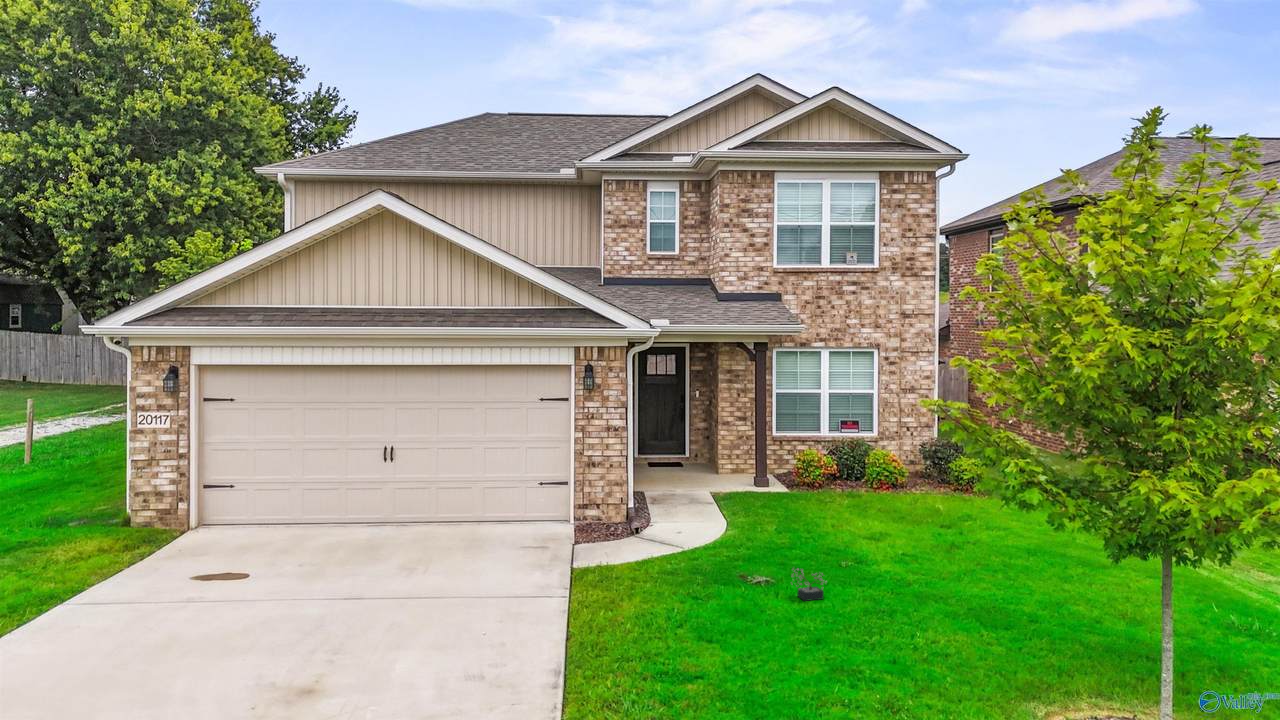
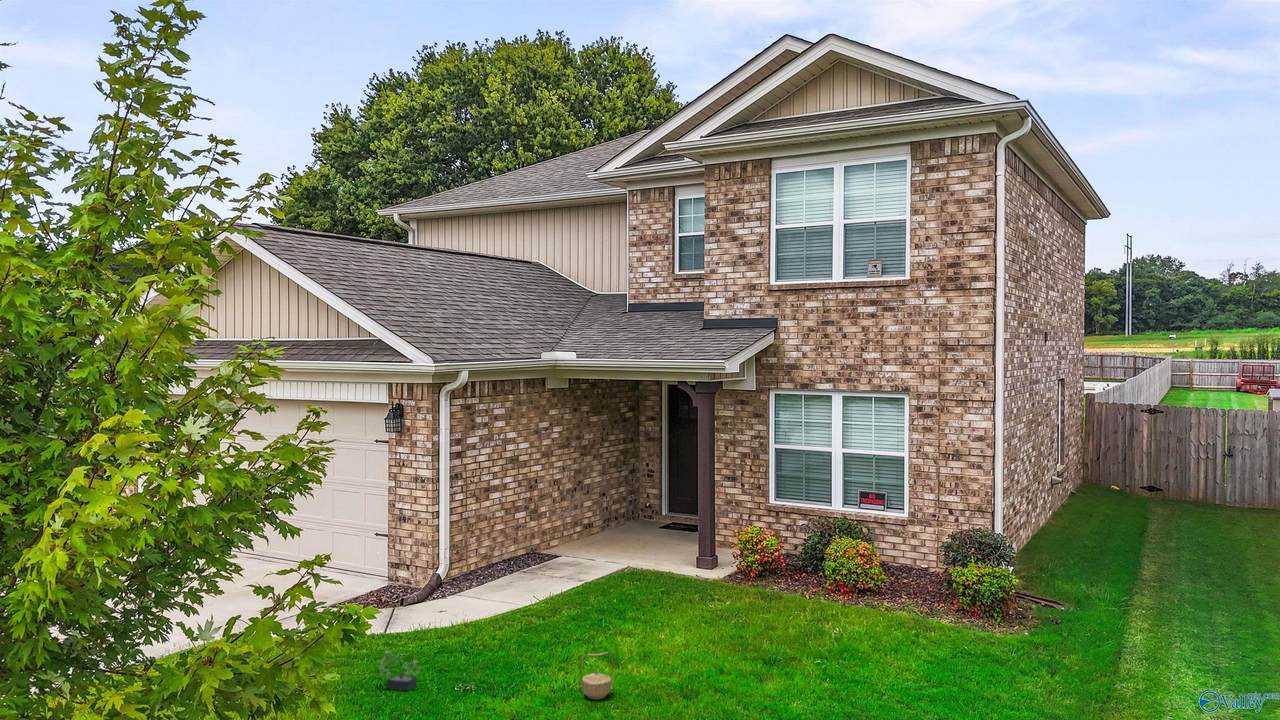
basket: none [930,541,955,579] -> present [580,652,613,699]

